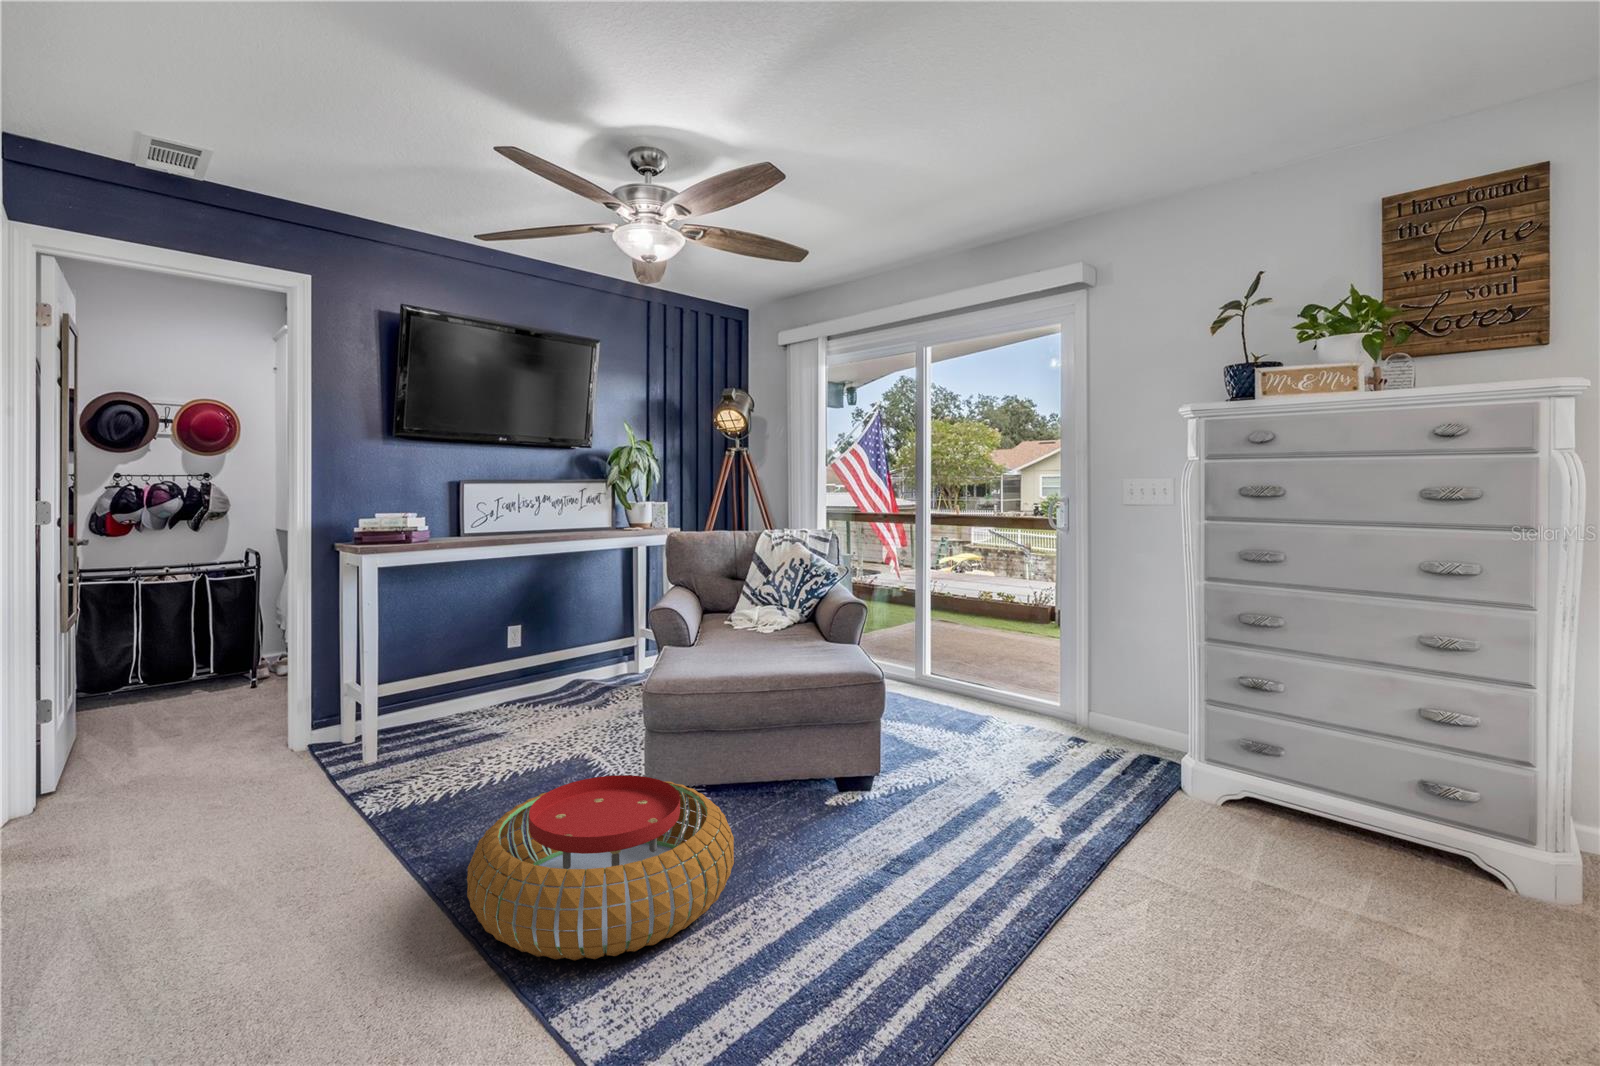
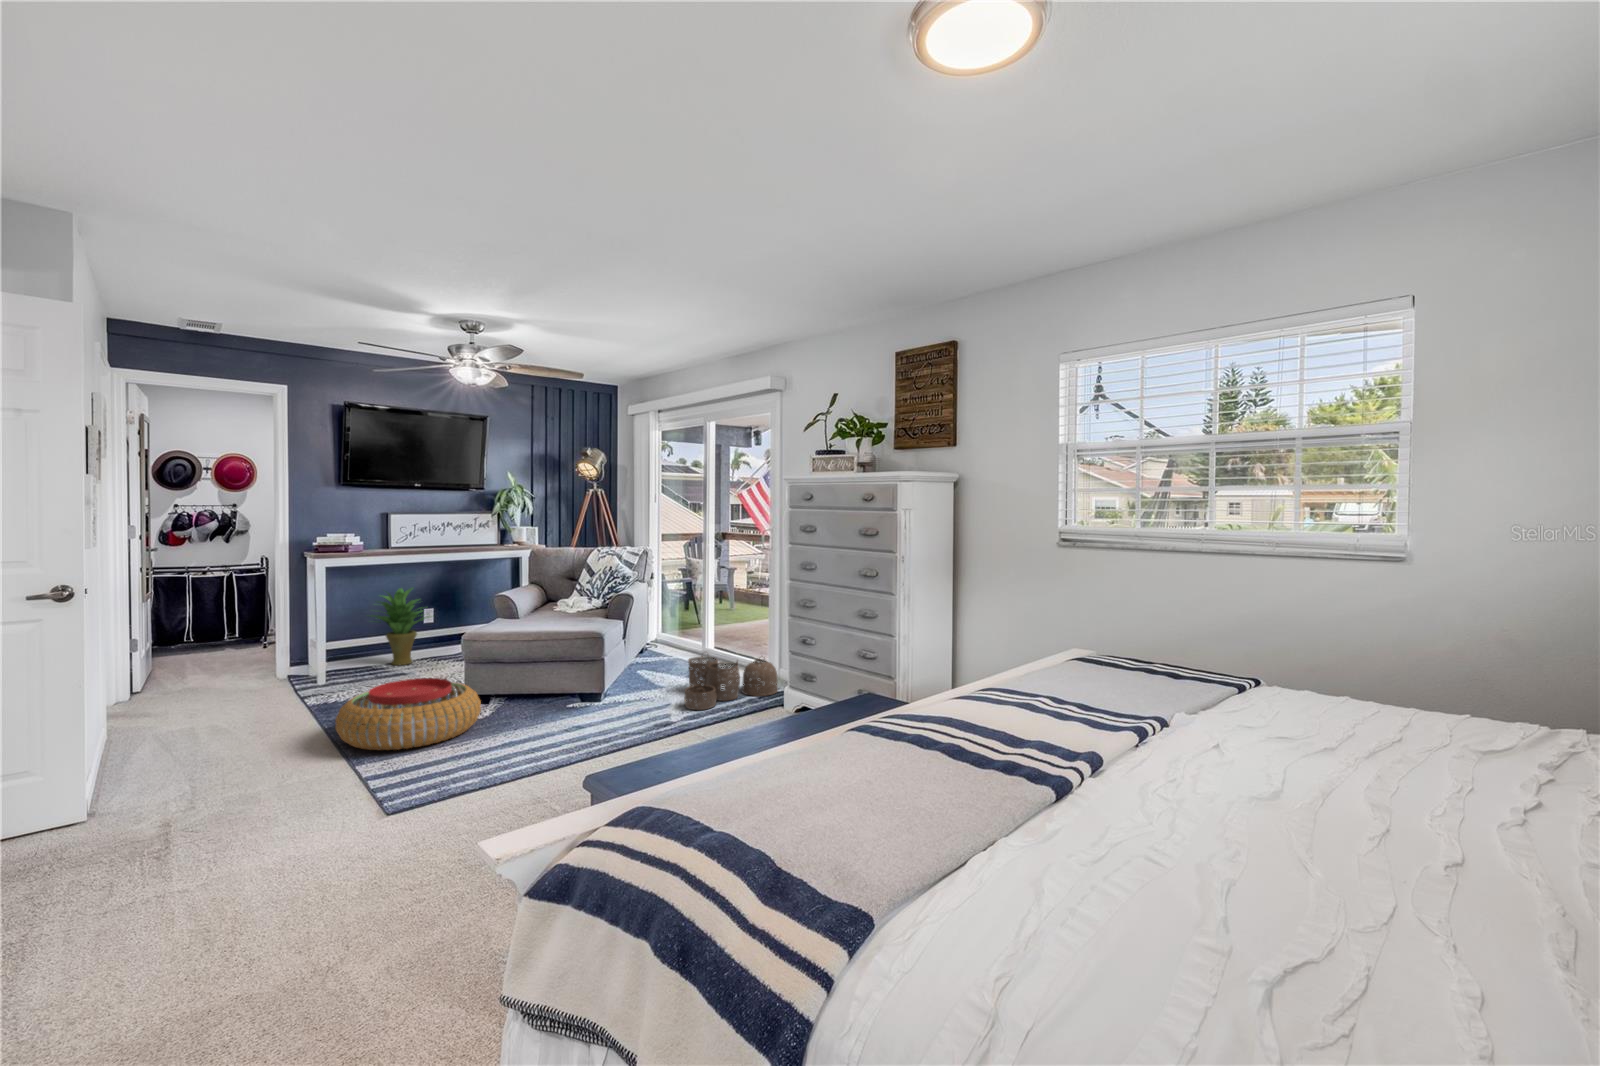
potted plant: none [432,596,536,722] -> present [372,588,425,665]
woven basket: none [1009,702,1166,818] -> present [684,656,778,710]

